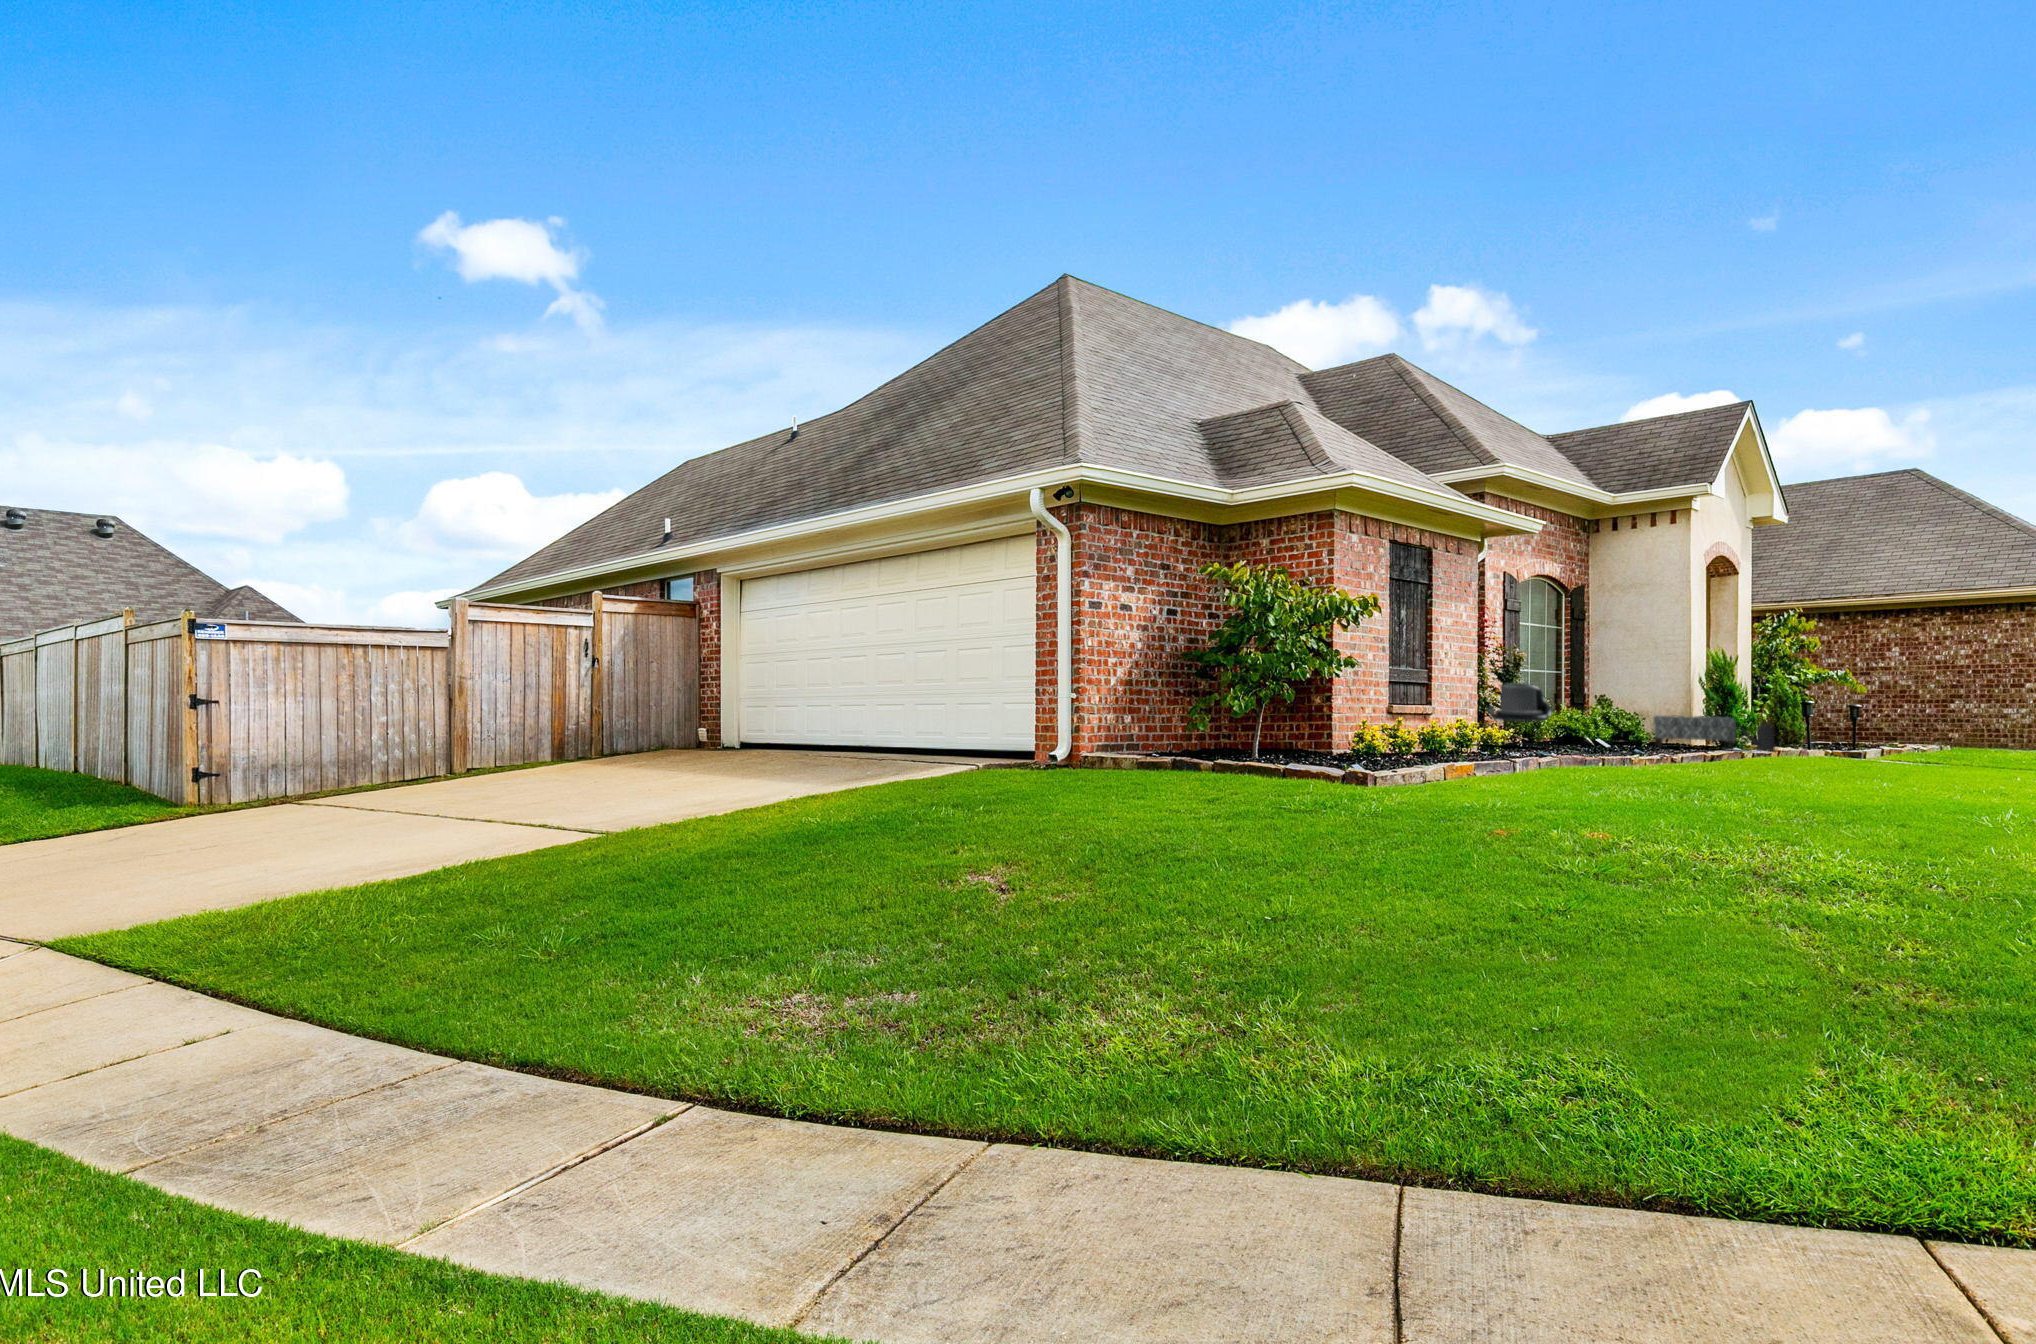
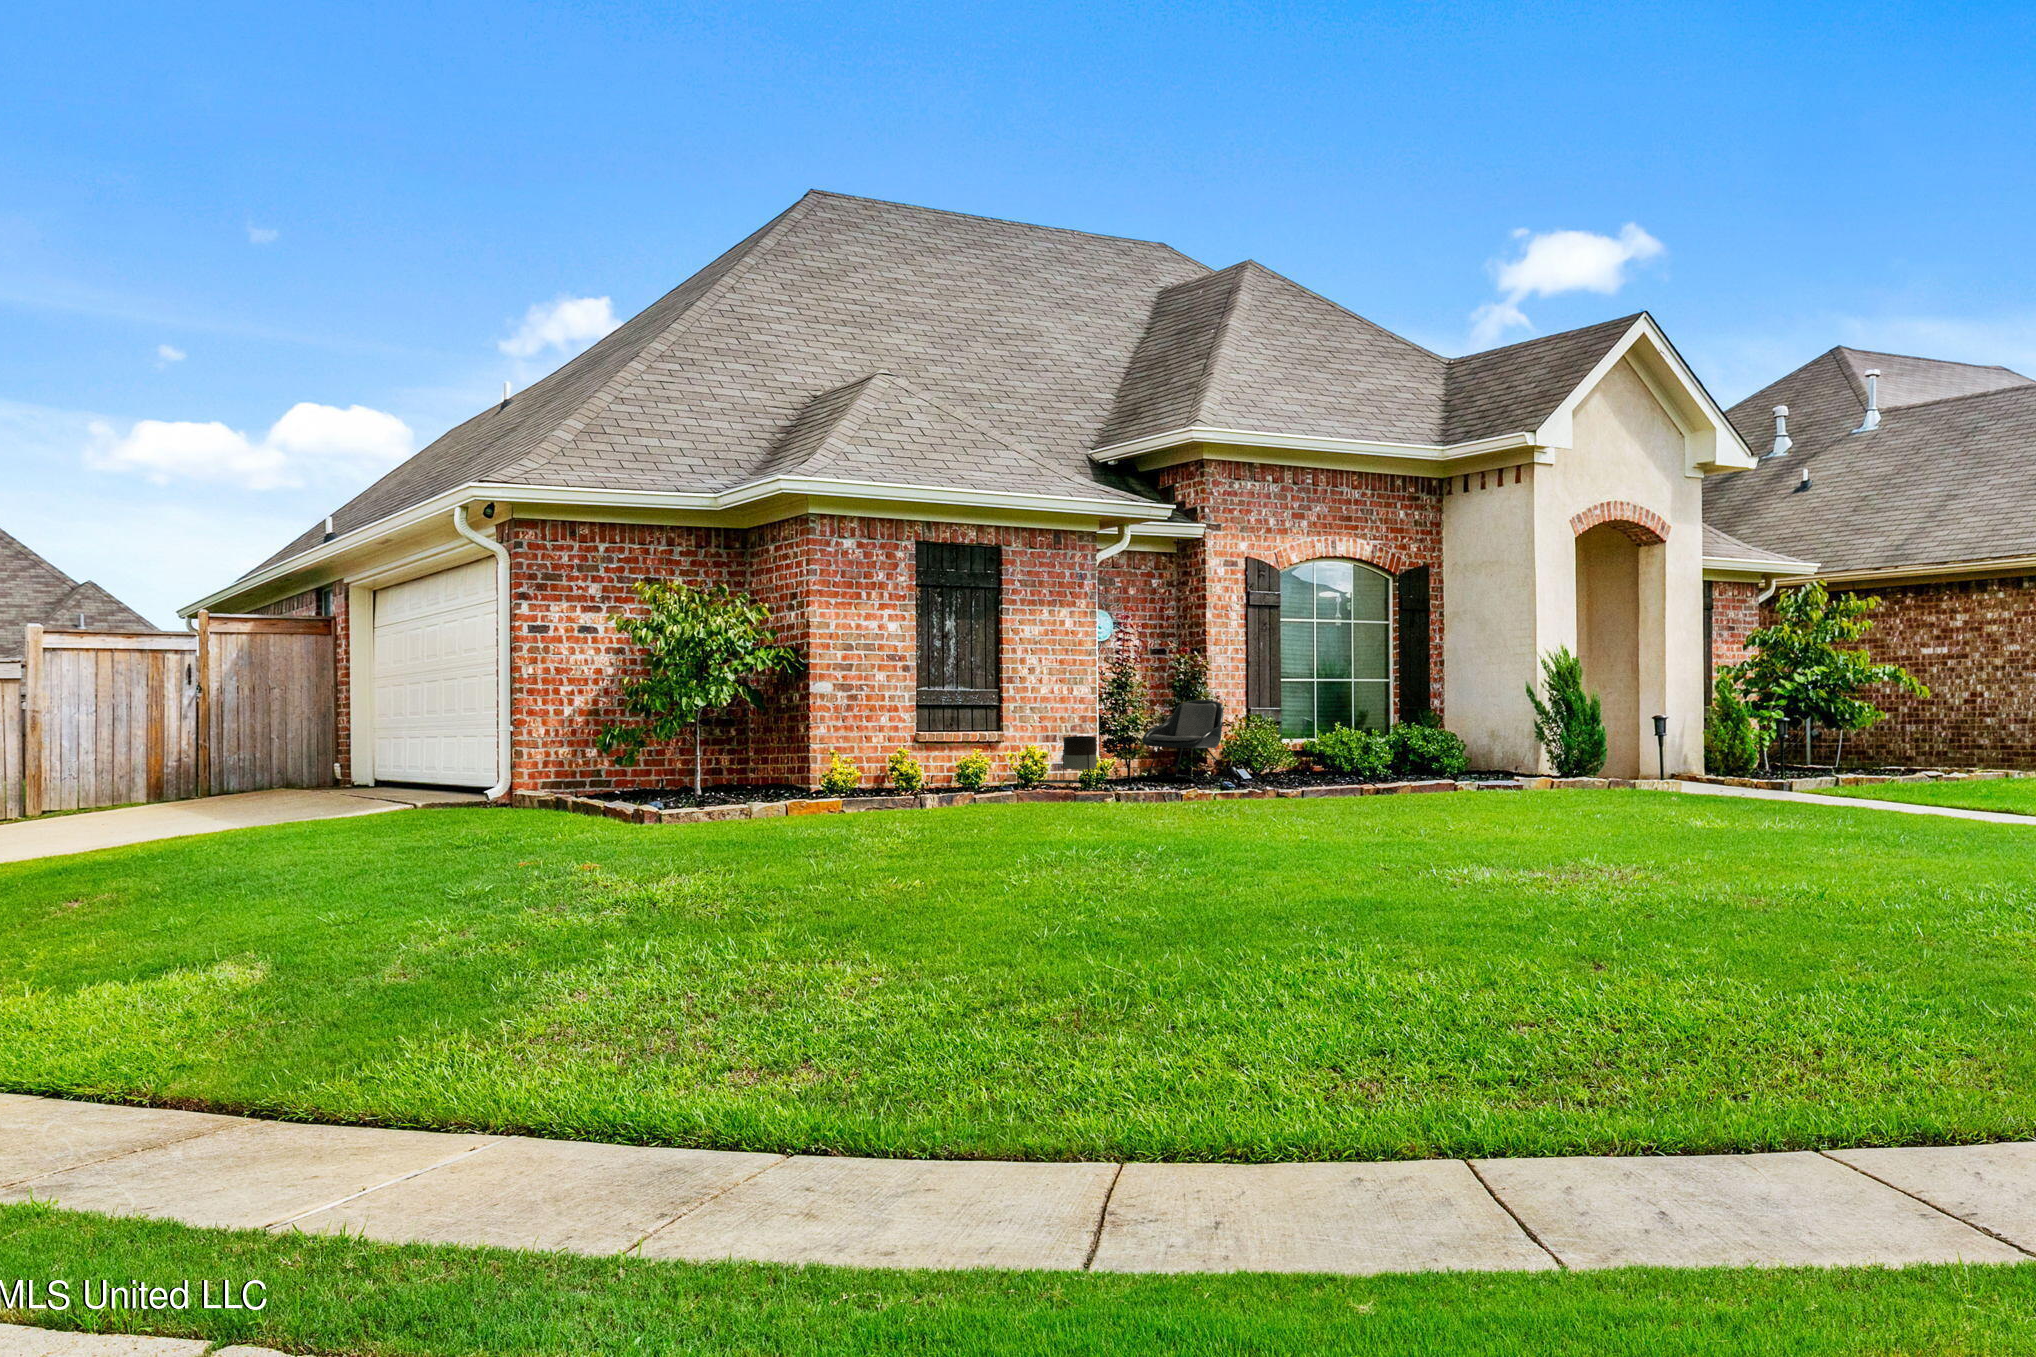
planter: none [1453,710,1482,748] -> present [1063,736,1097,782]
bench: present [1653,715,1736,751] -> none [1467,736,1570,785]
watering can: present [1738,719,1780,751] -> none [1599,740,1656,785]

